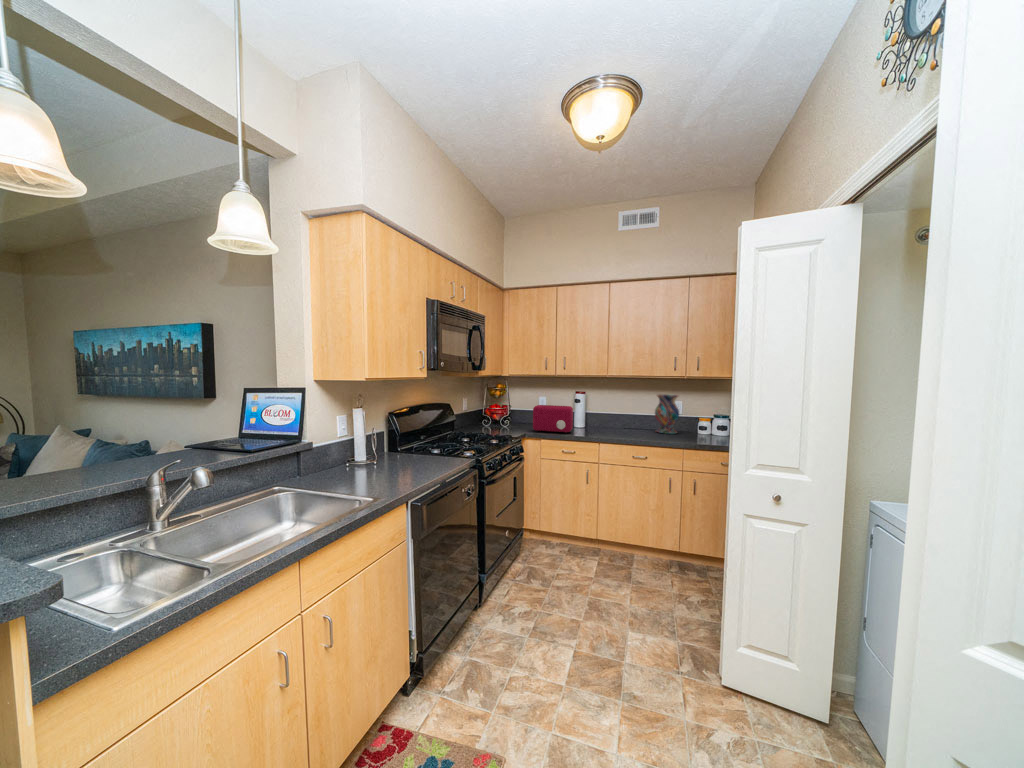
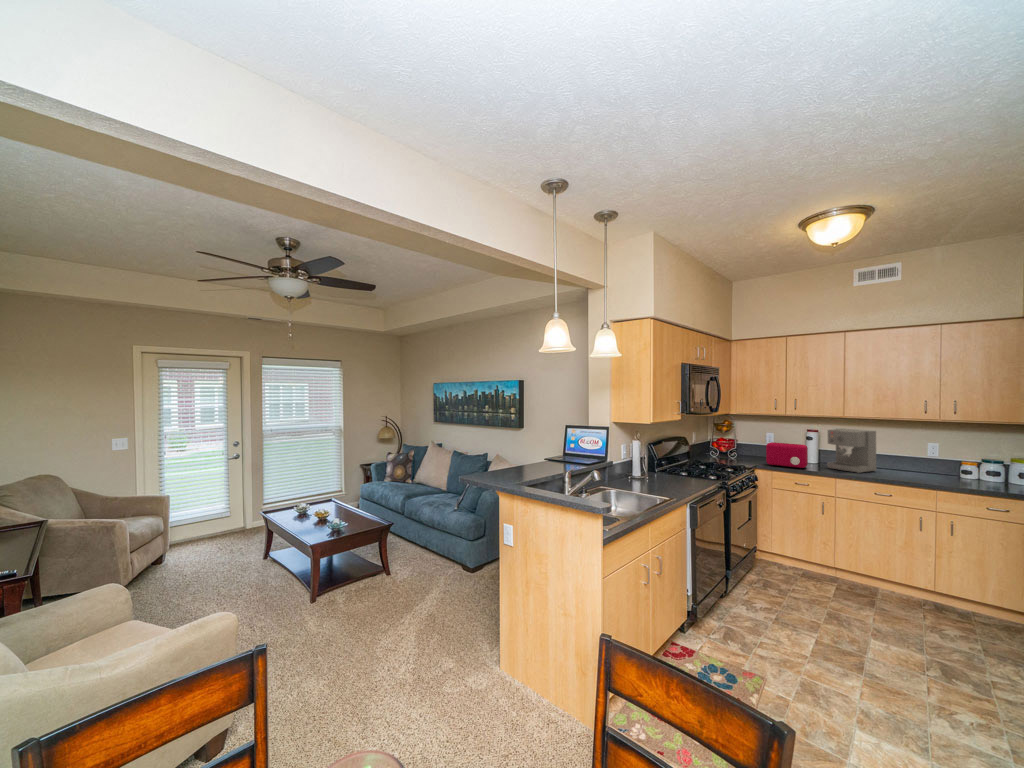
coffee maker: none [590,387,633,434] -> present [827,428,877,473]
vase: present [655,394,679,434] -> none [904,437,935,477]

